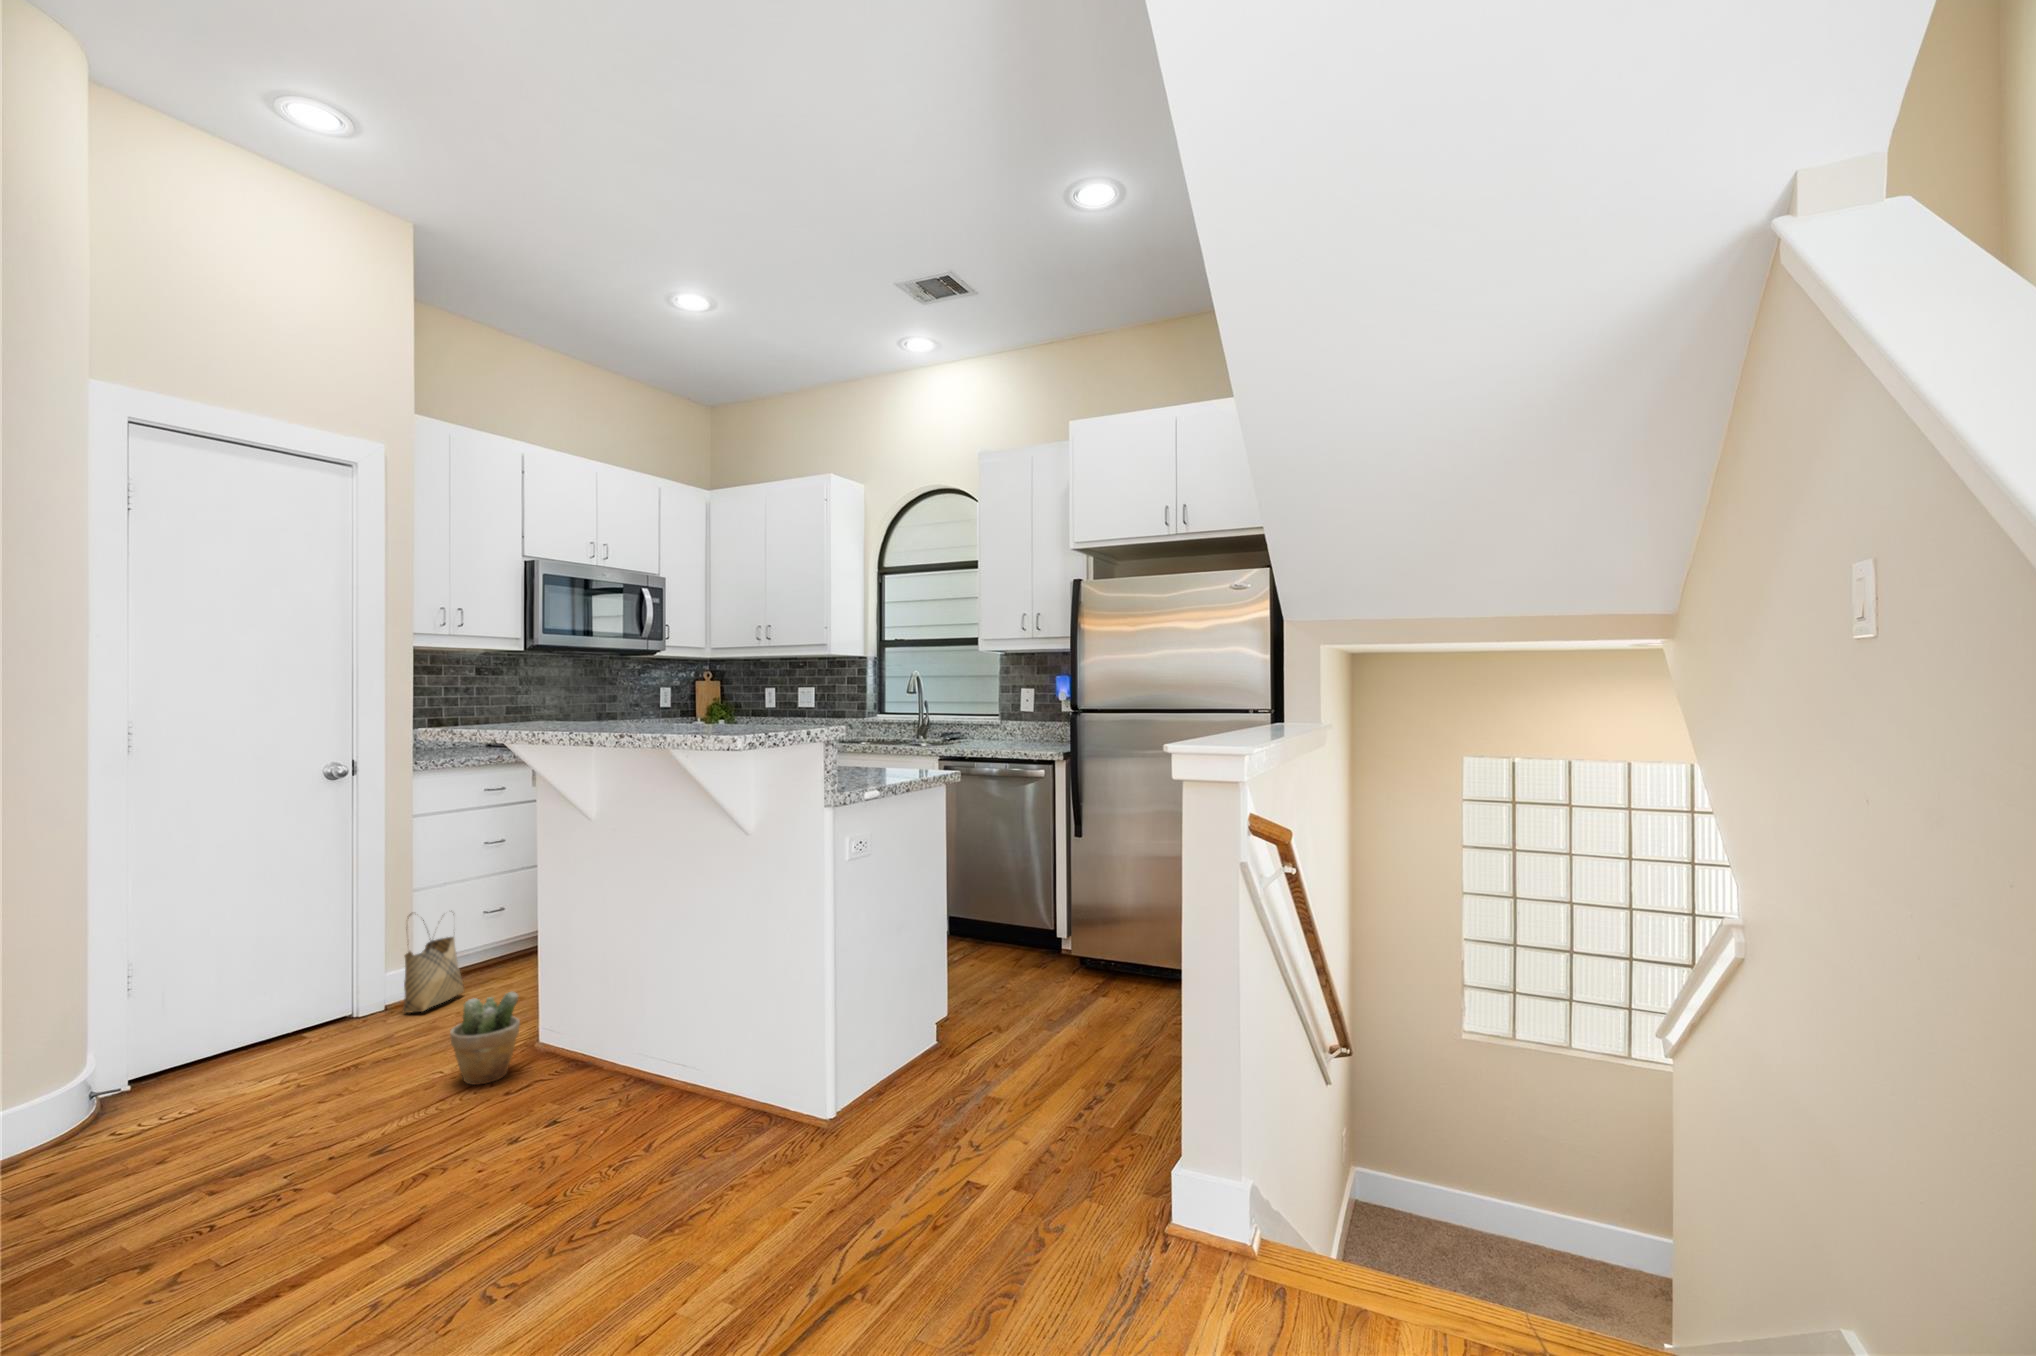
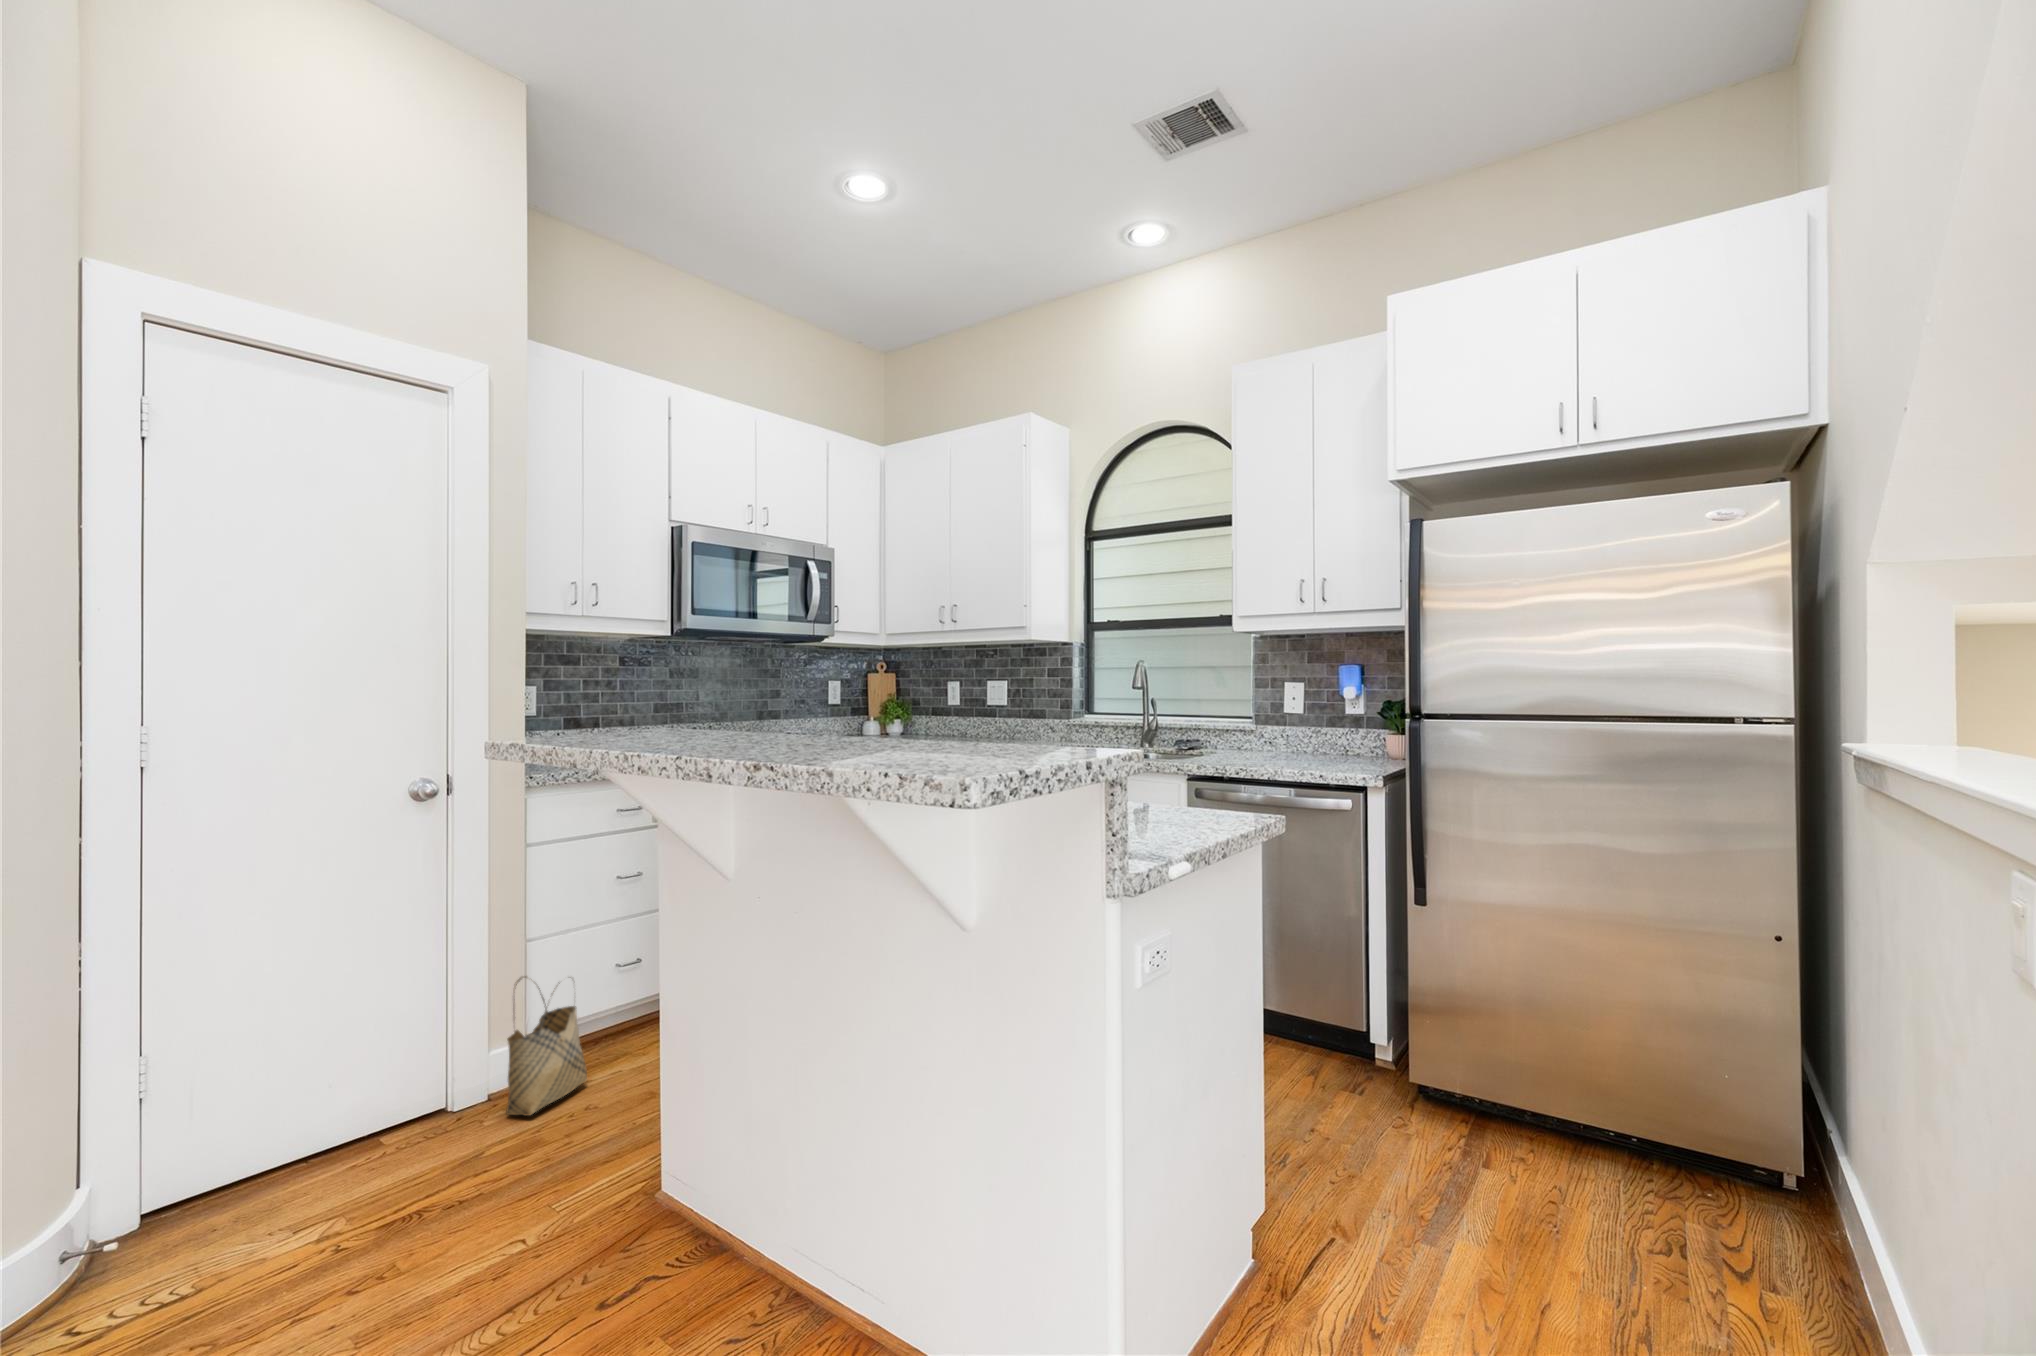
potted plant: present [450,992,520,1085] -> none [532,1143,635,1293]

